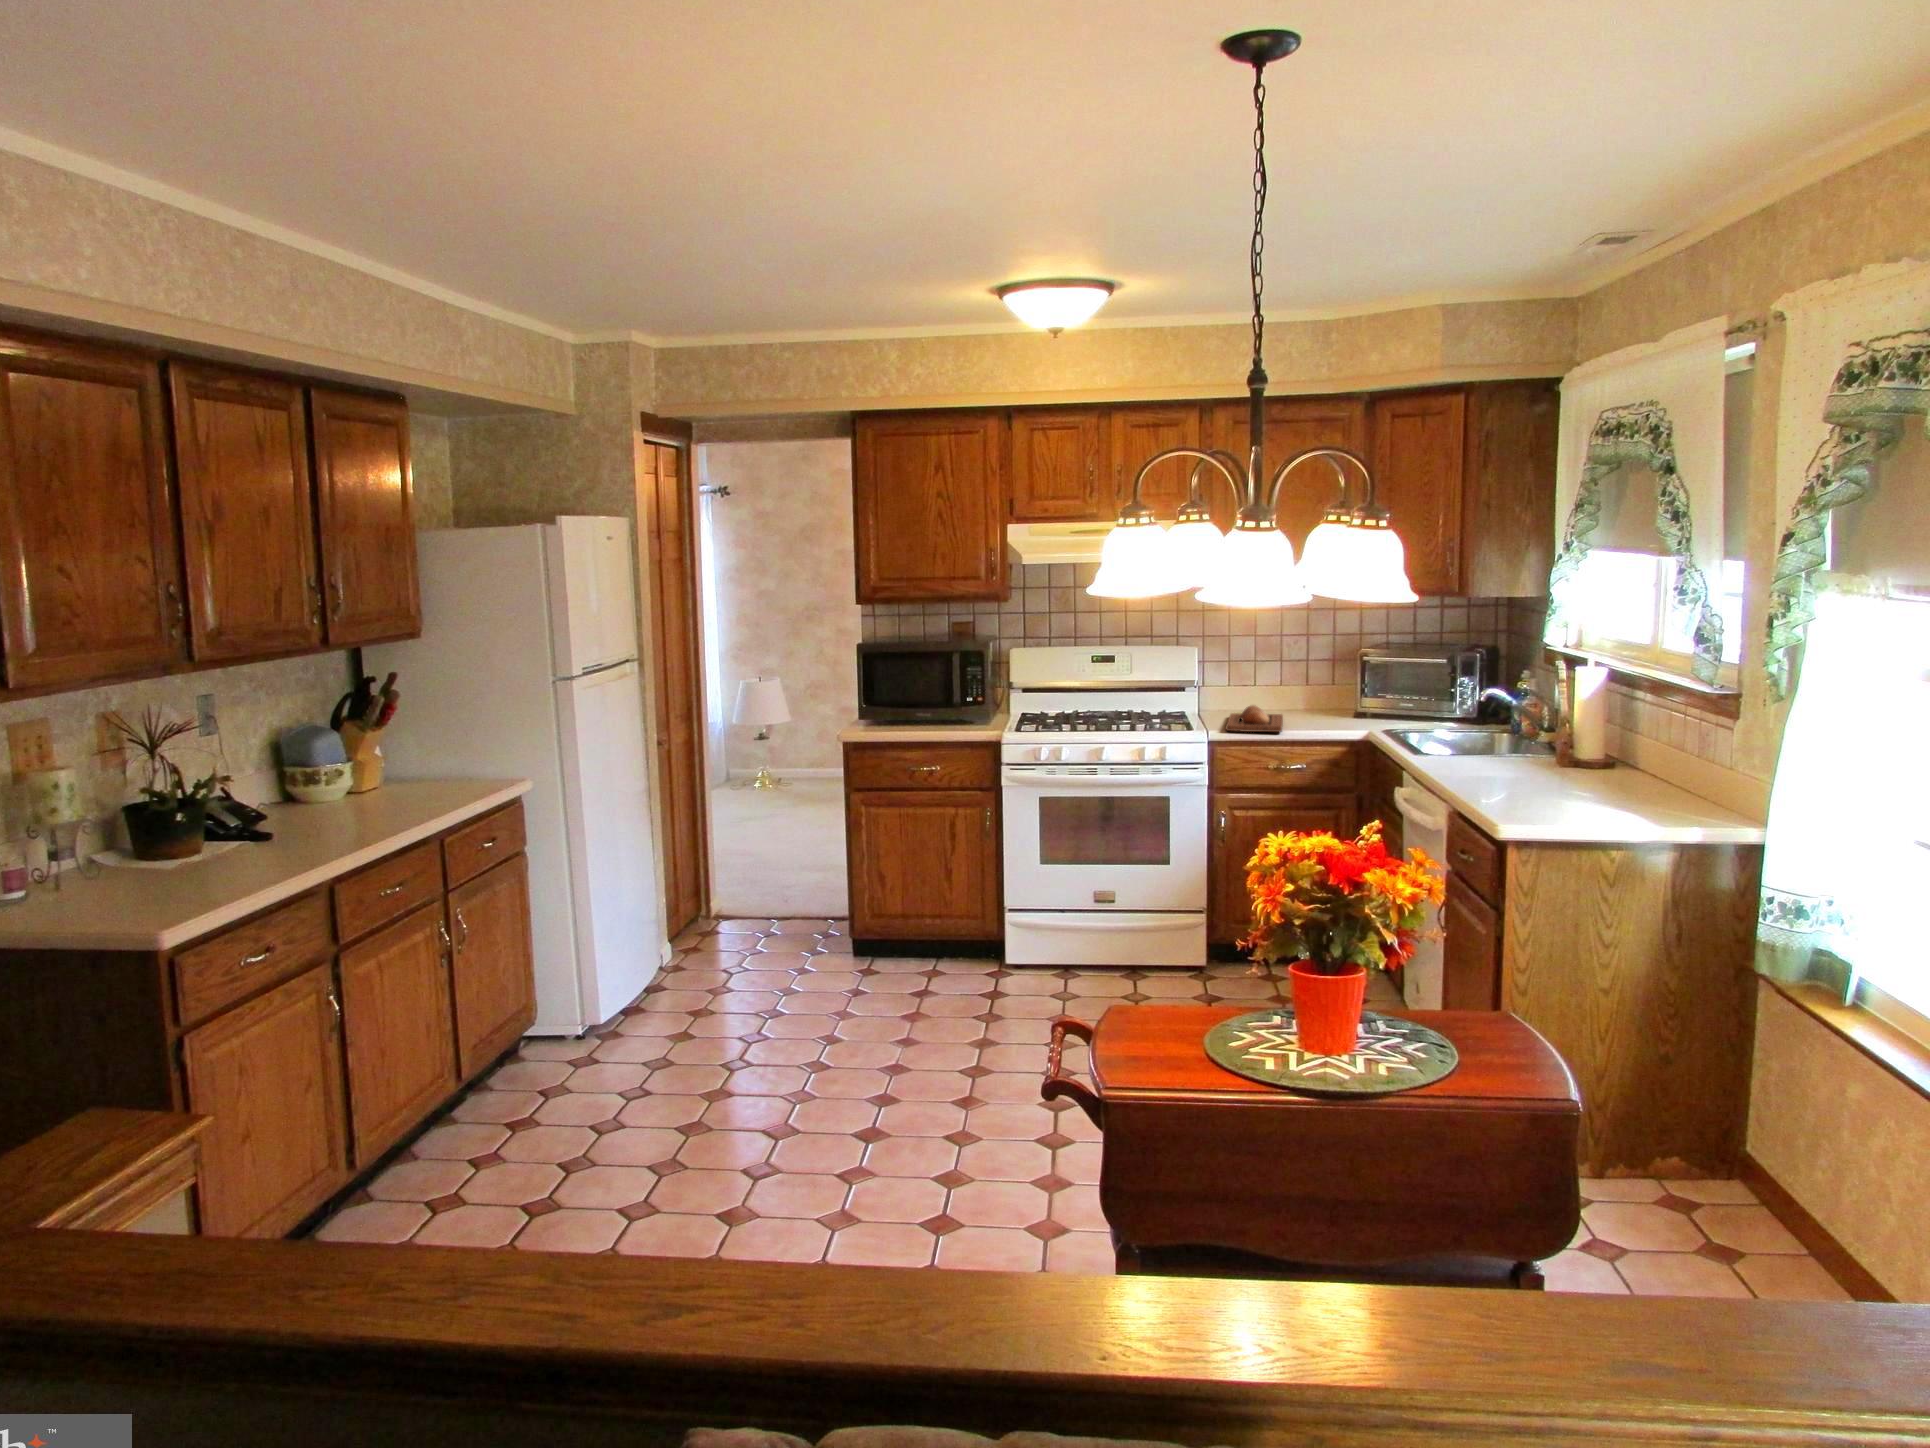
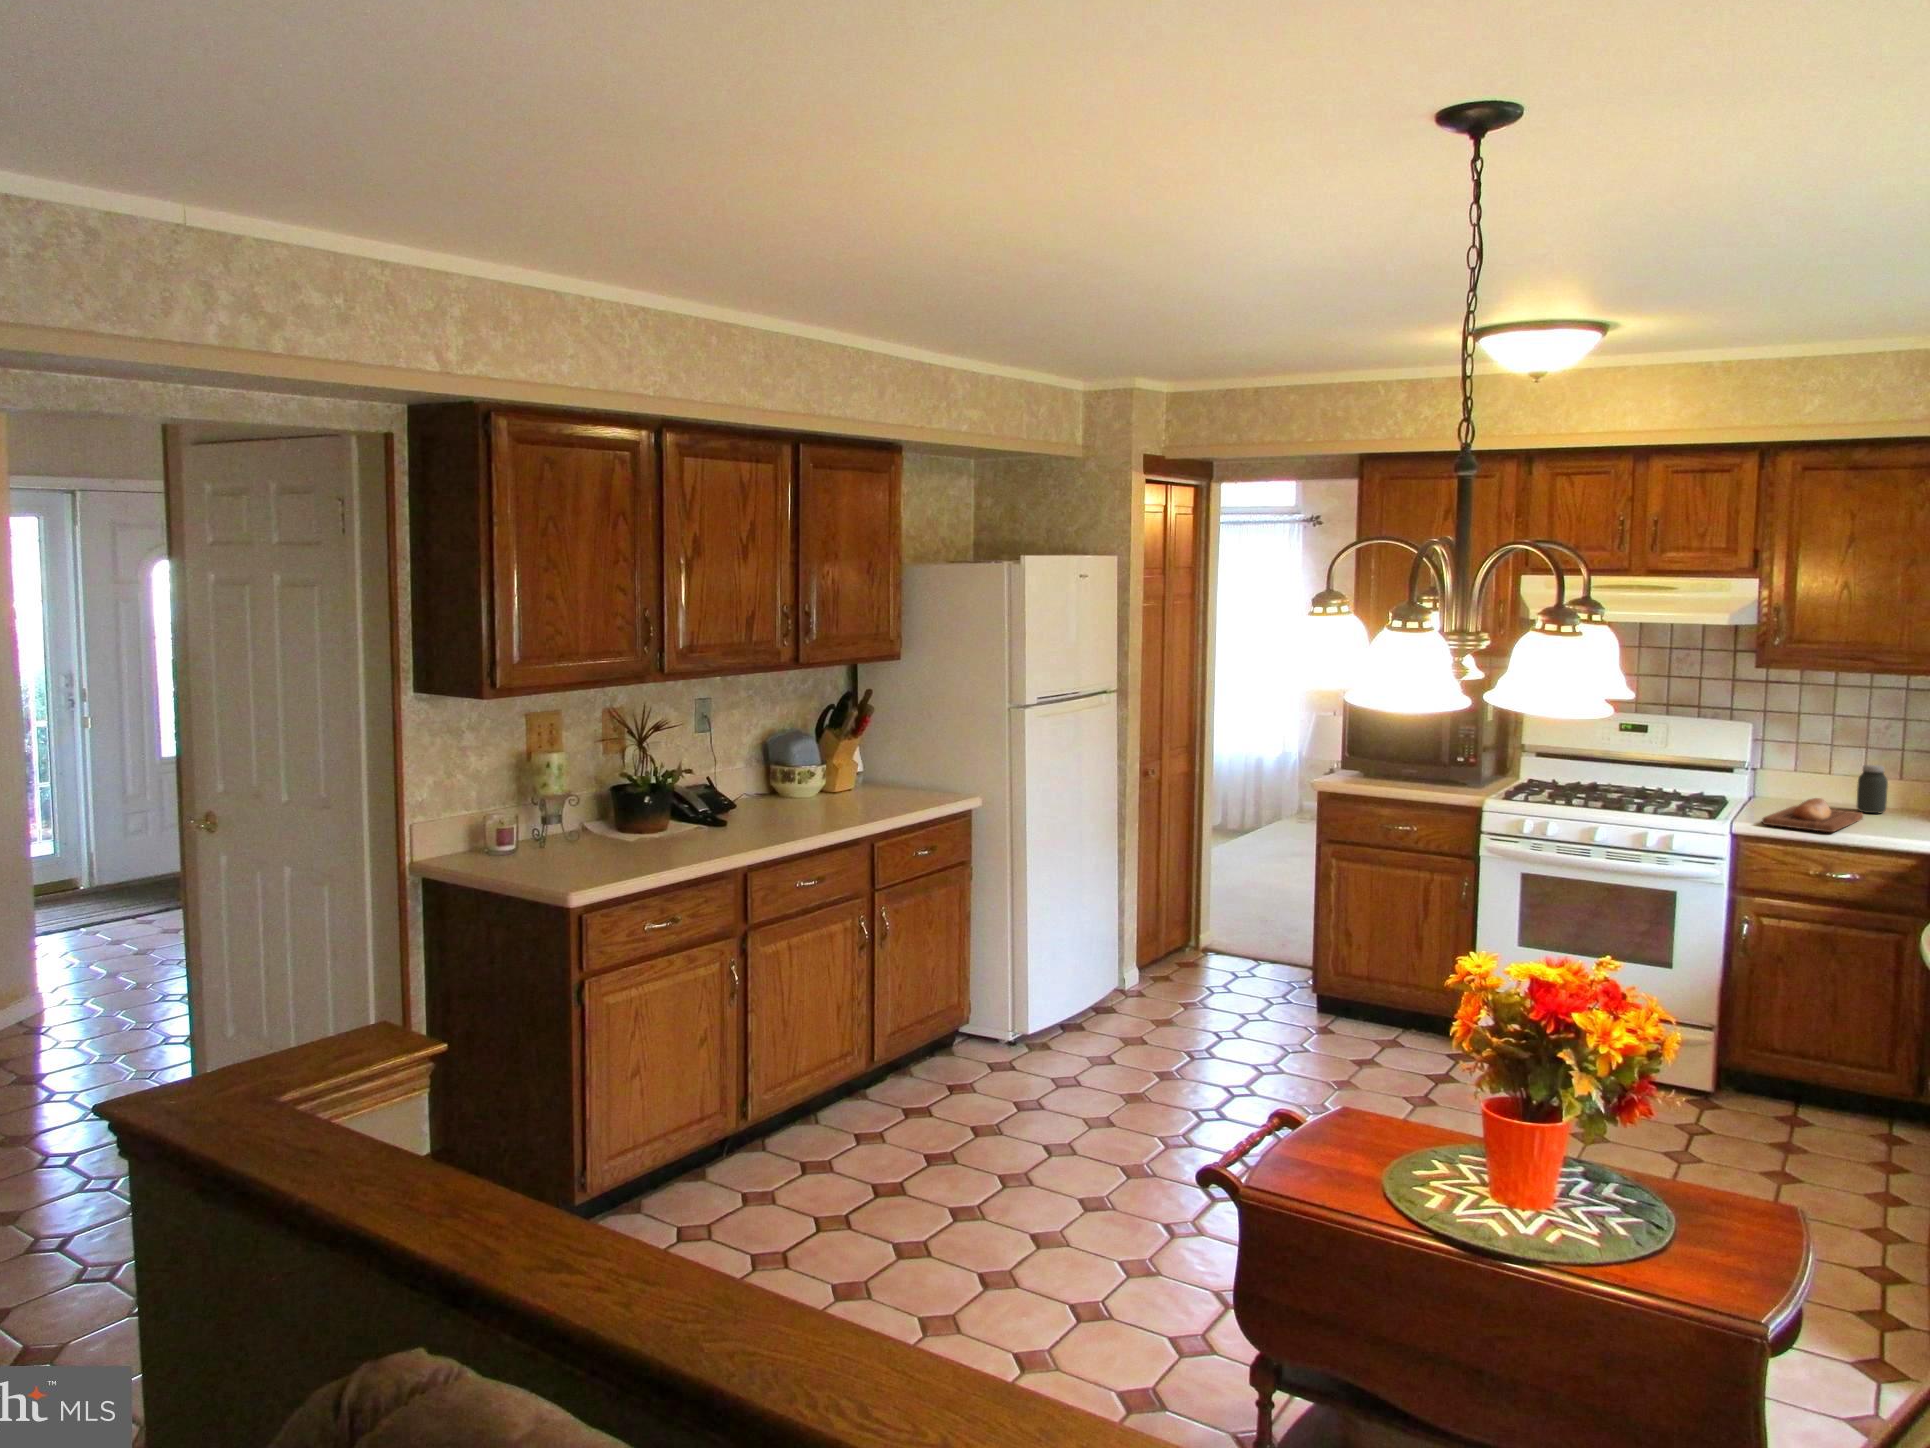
jar: none [1270,675,1292,714] -> present [1857,765,1888,813]

